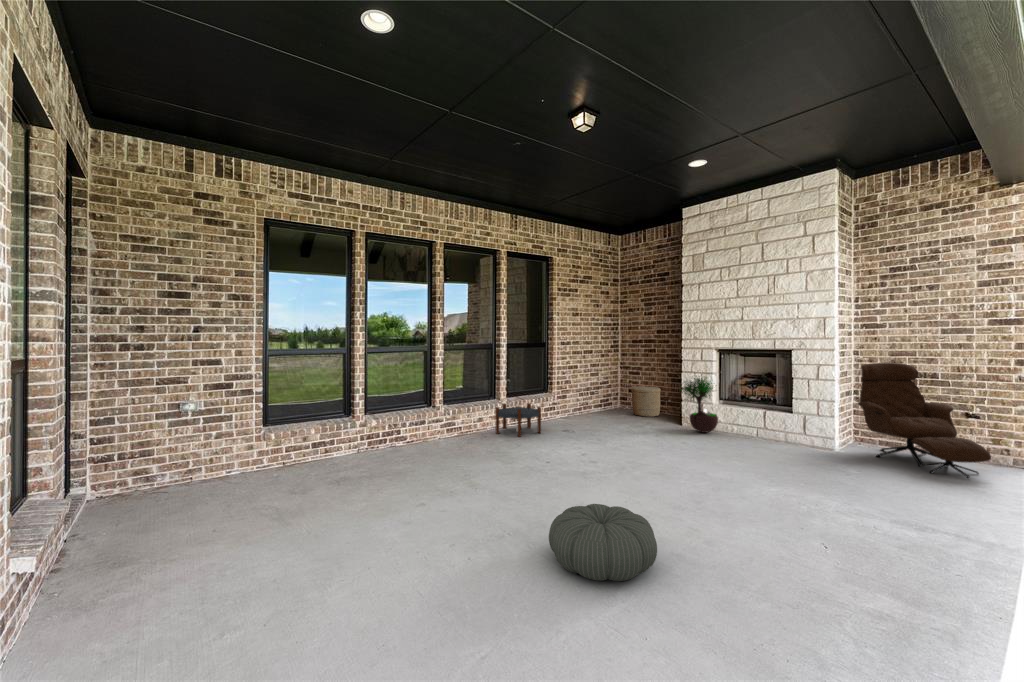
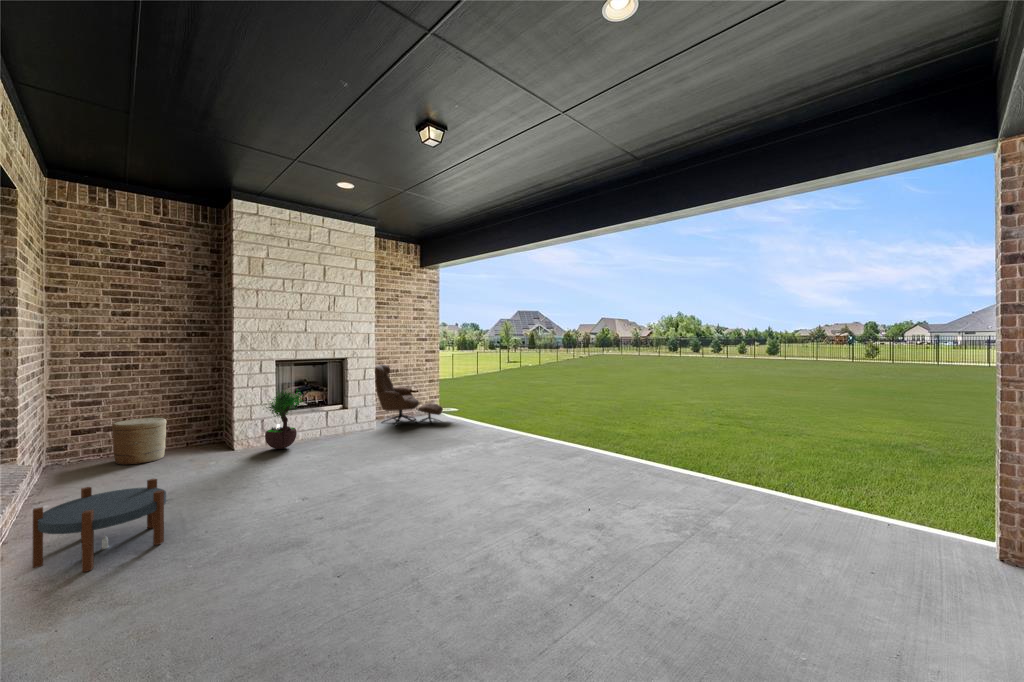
pouf: present [549,504,657,581] -> none [561,464,631,509]

